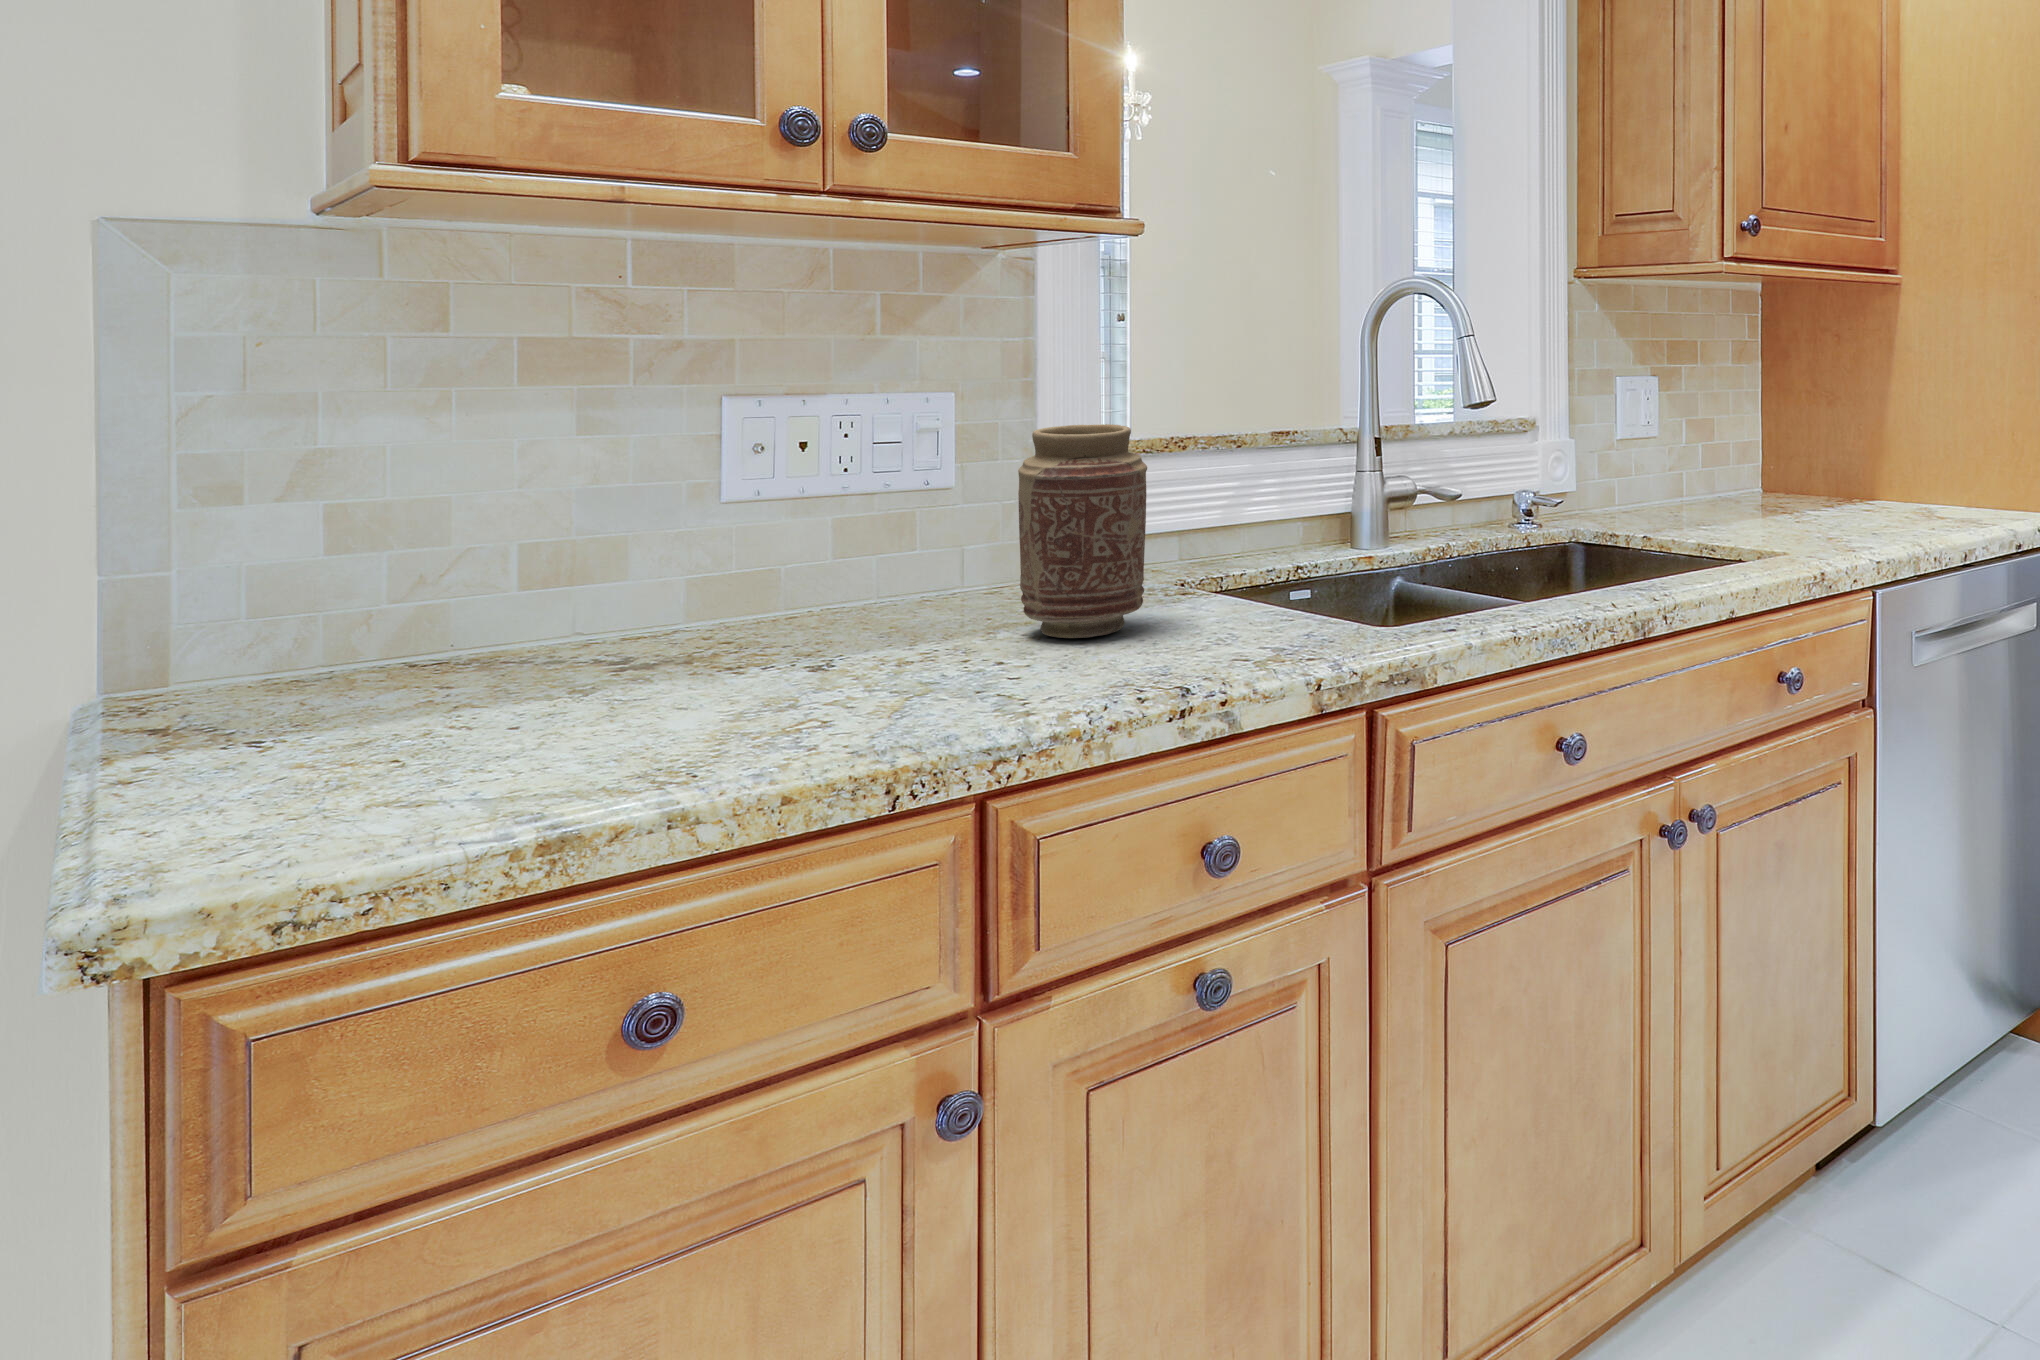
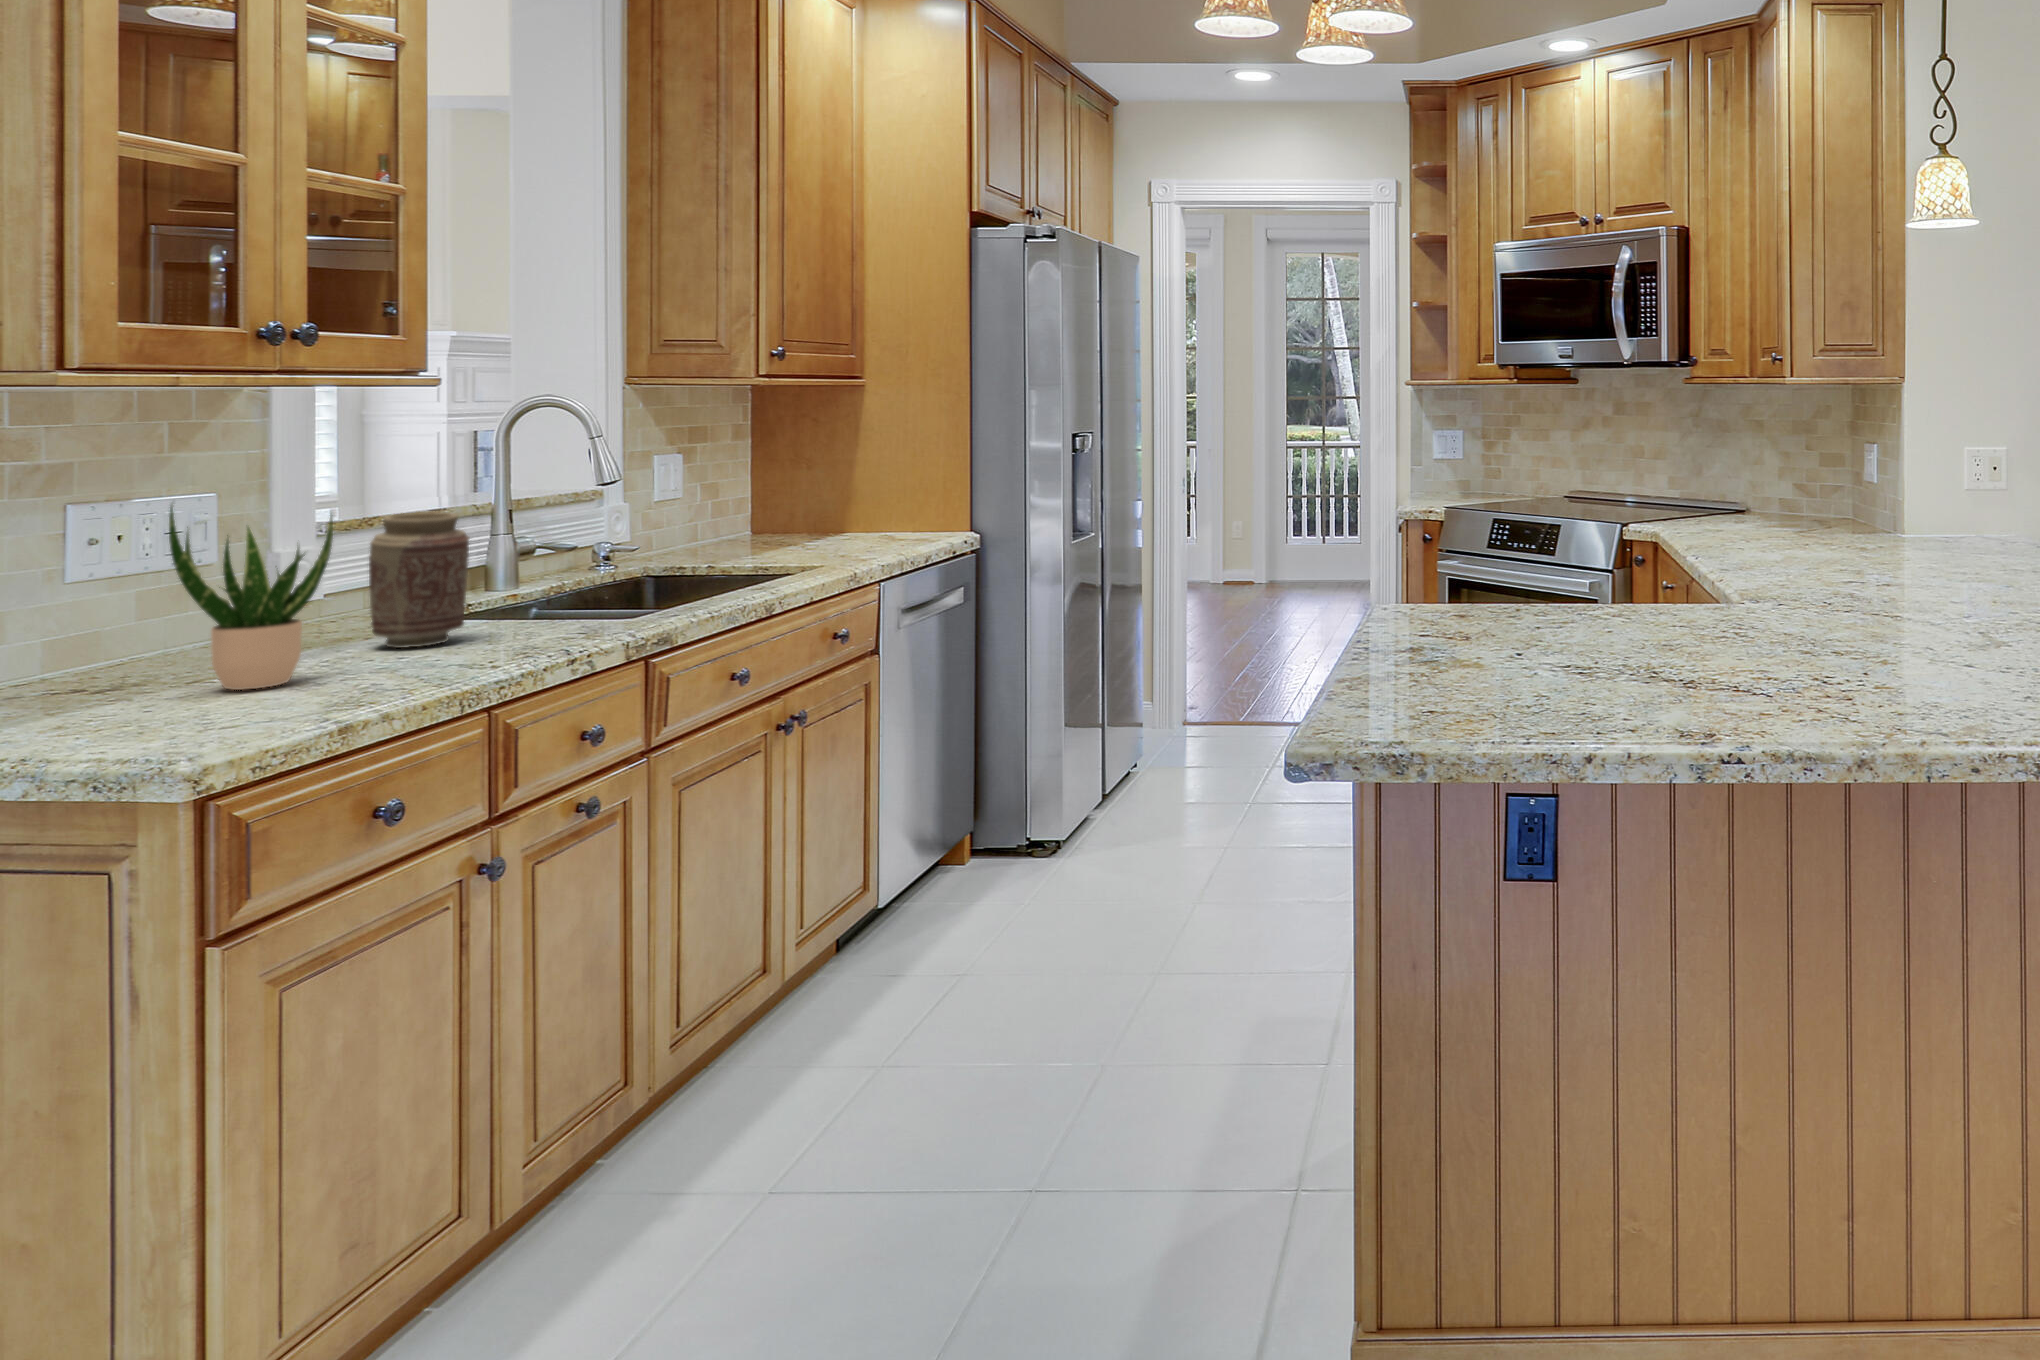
potted plant: none [600,381,858,696] -> present [169,506,333,690]

